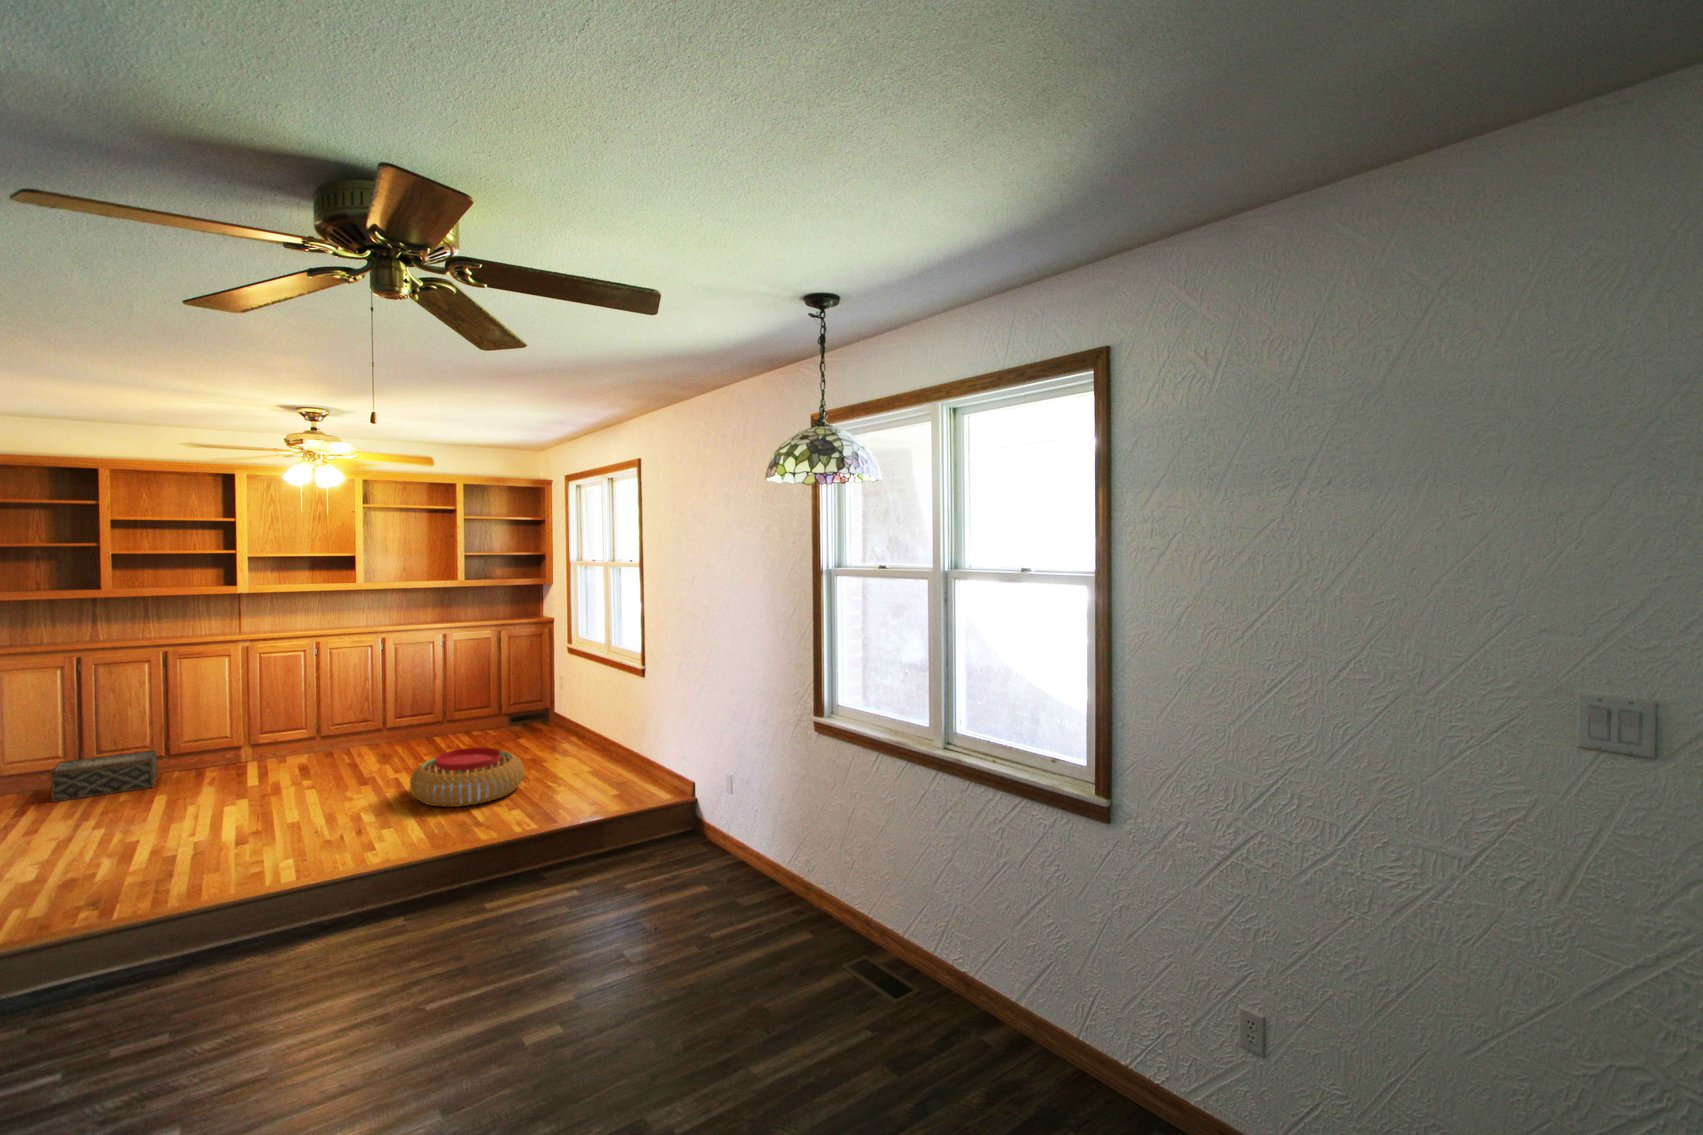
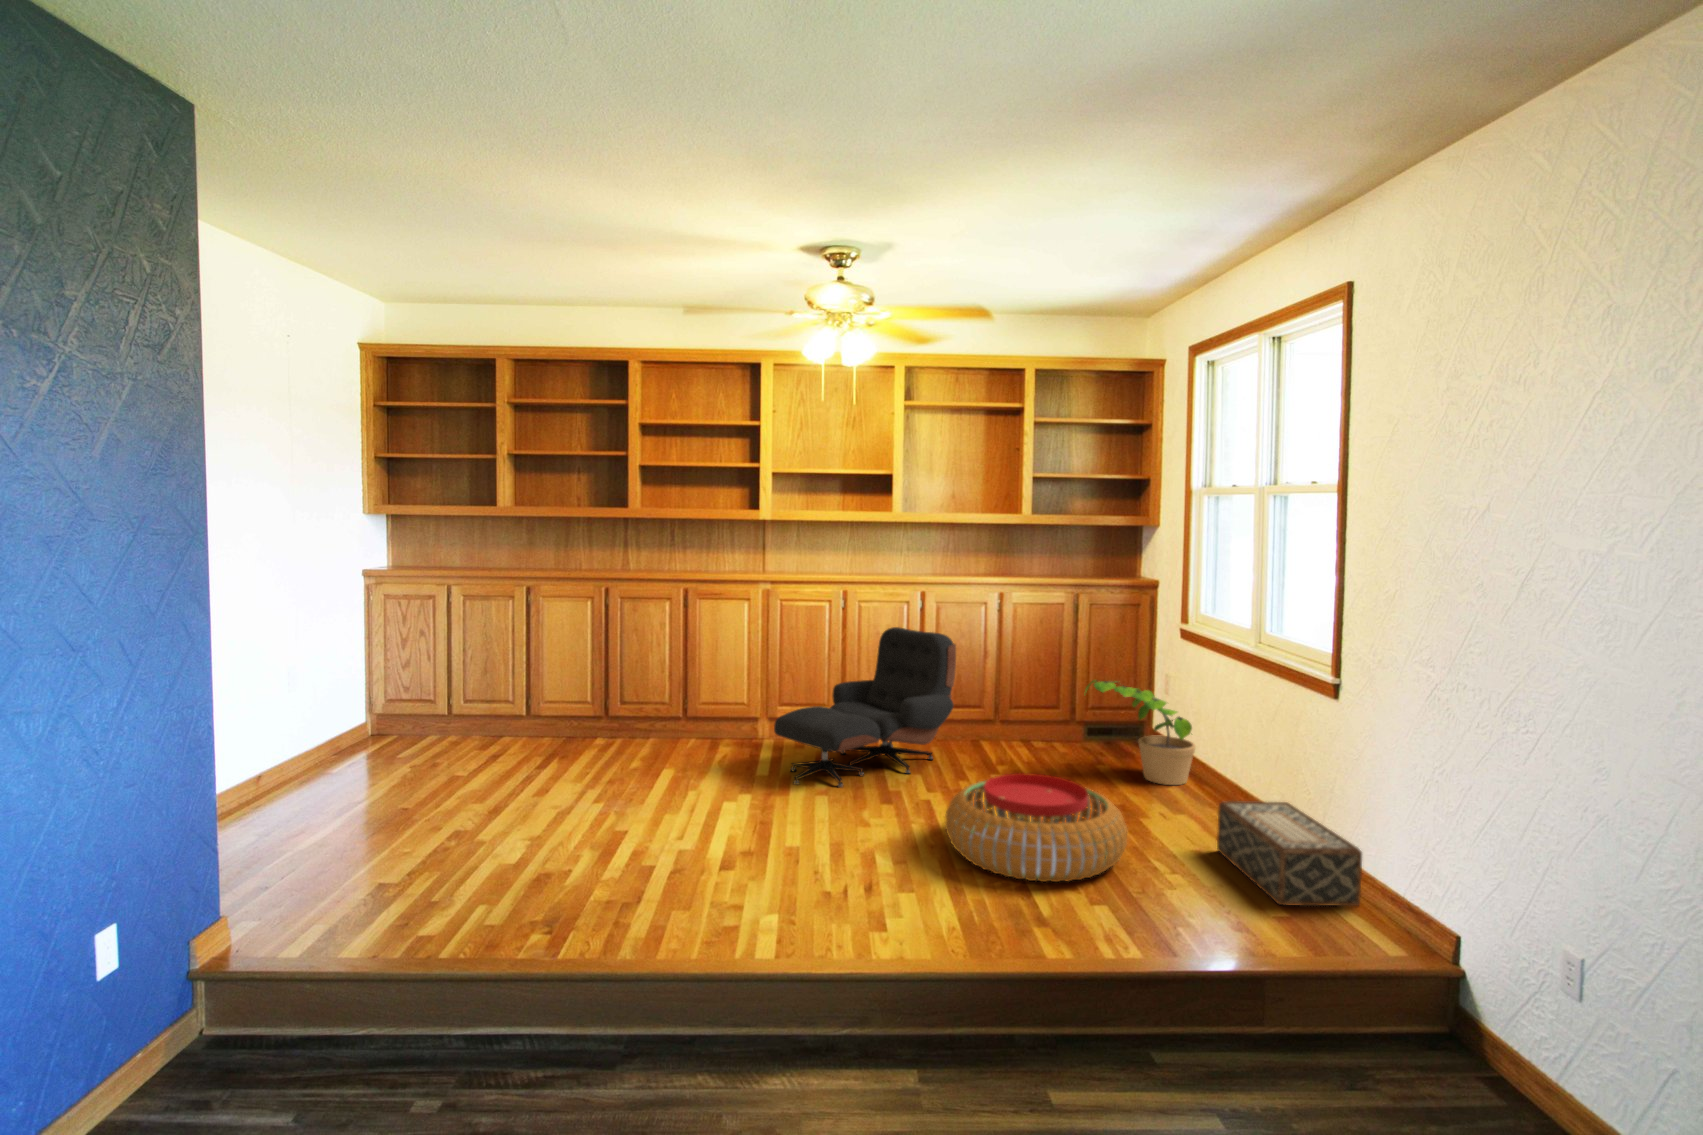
lounge chair: none [265,666,413,787] -> present [774,627,956,788]
potted plant: none [505,685,575,744] -> present [1085,680,1196,785]
woven basket: present [51,750,158,802] -> present [1217,801,1362,906]

